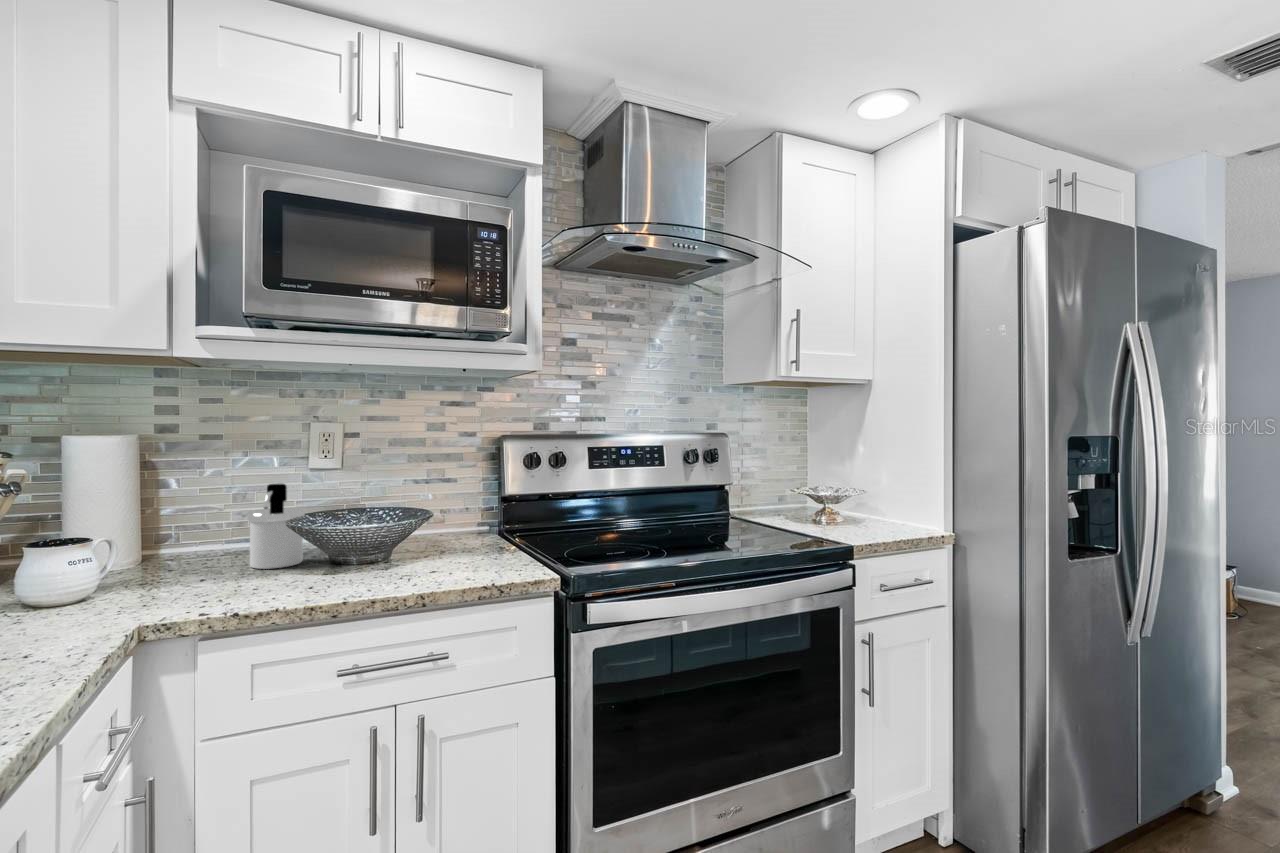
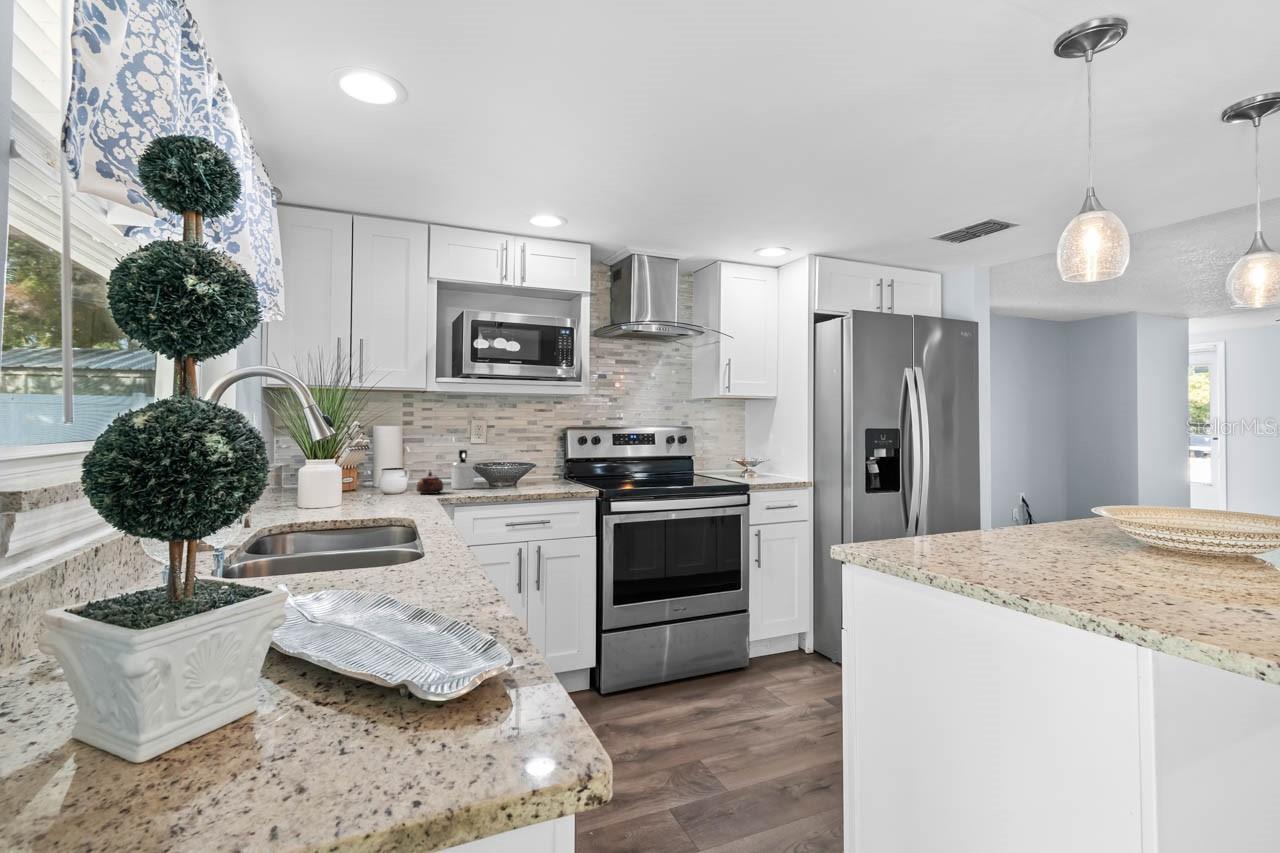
teapot: none [122,544,200,600] -> present [417,472,443,494]

